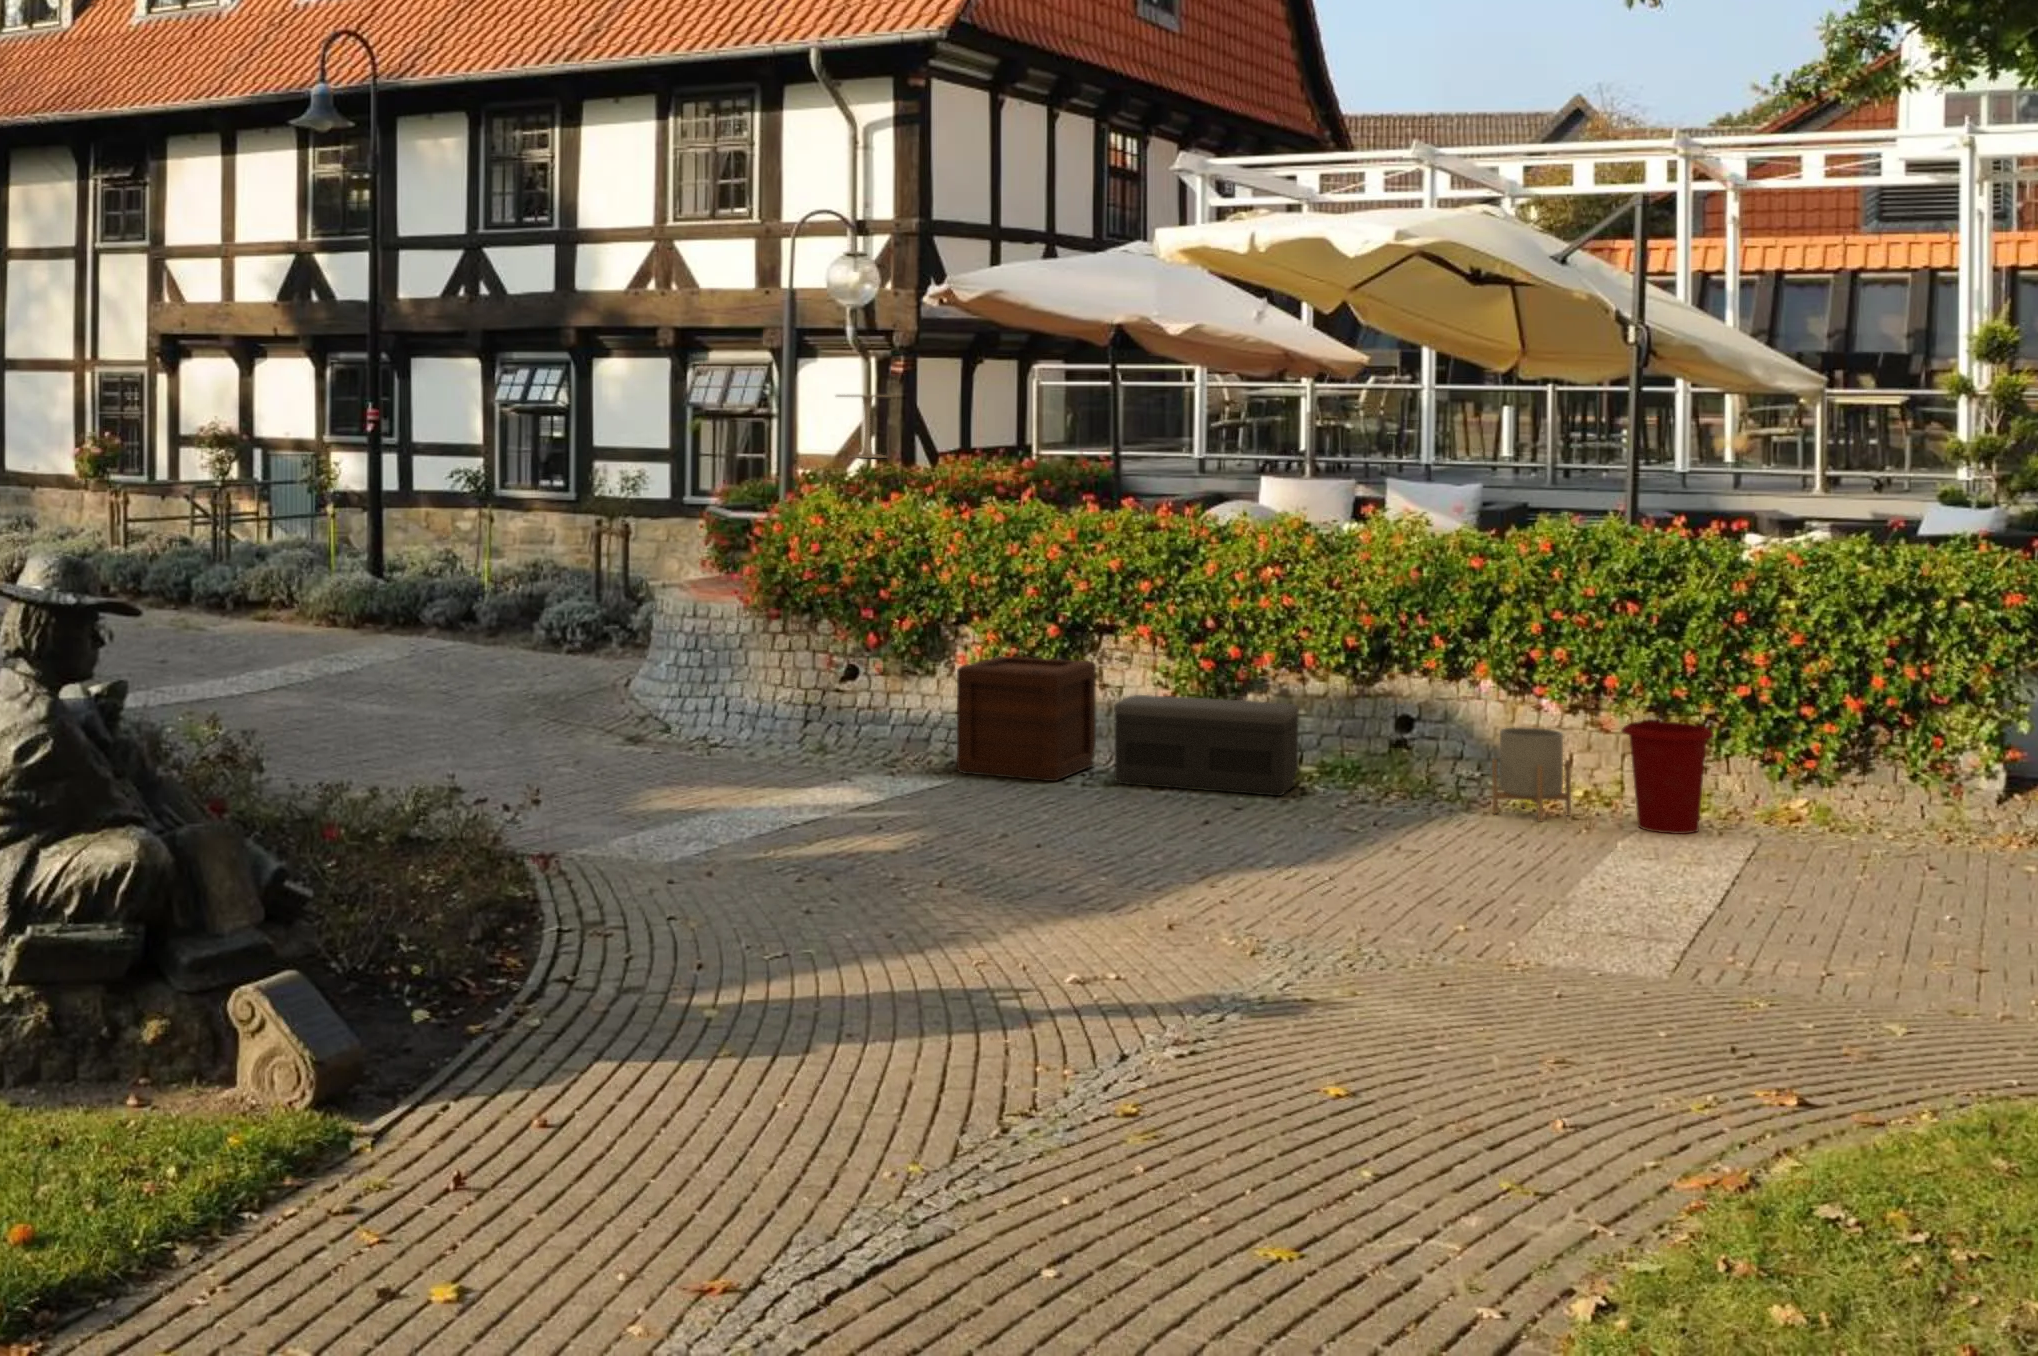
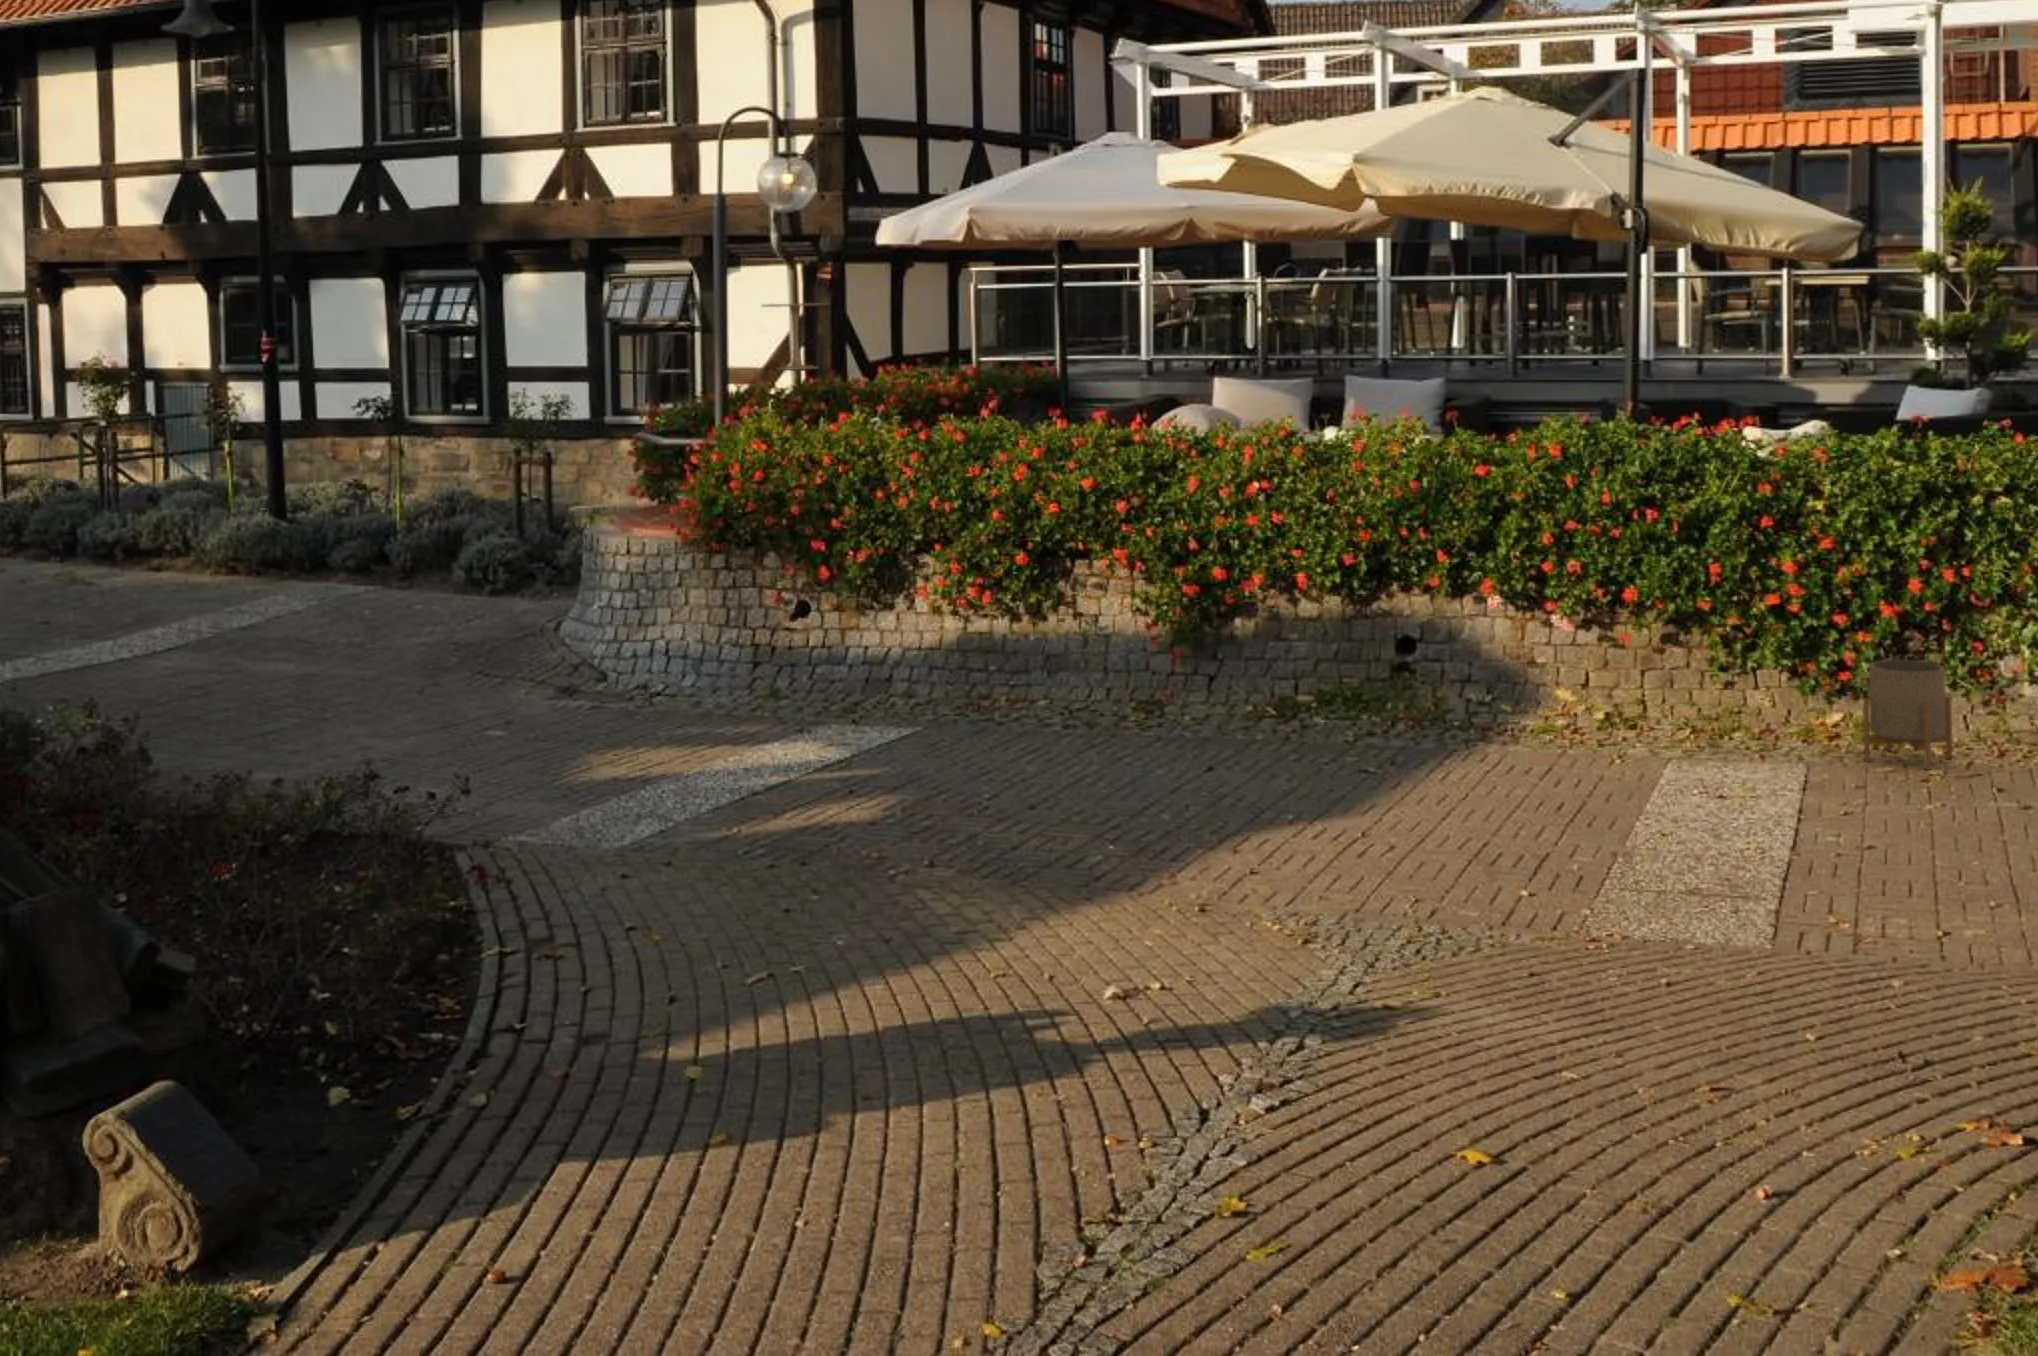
wooden crate: present [957,656,1096,781] -> none [923,587,1073,723]
storage bench: present [1114,695,1299,796] -> none [1095,624,1293,729]
waste bin: present [1622,721,1714,834] -> none [1645,634,1745,756]
planter: present [1492,728,1571,822] -> present [1863,660,1952,770]

